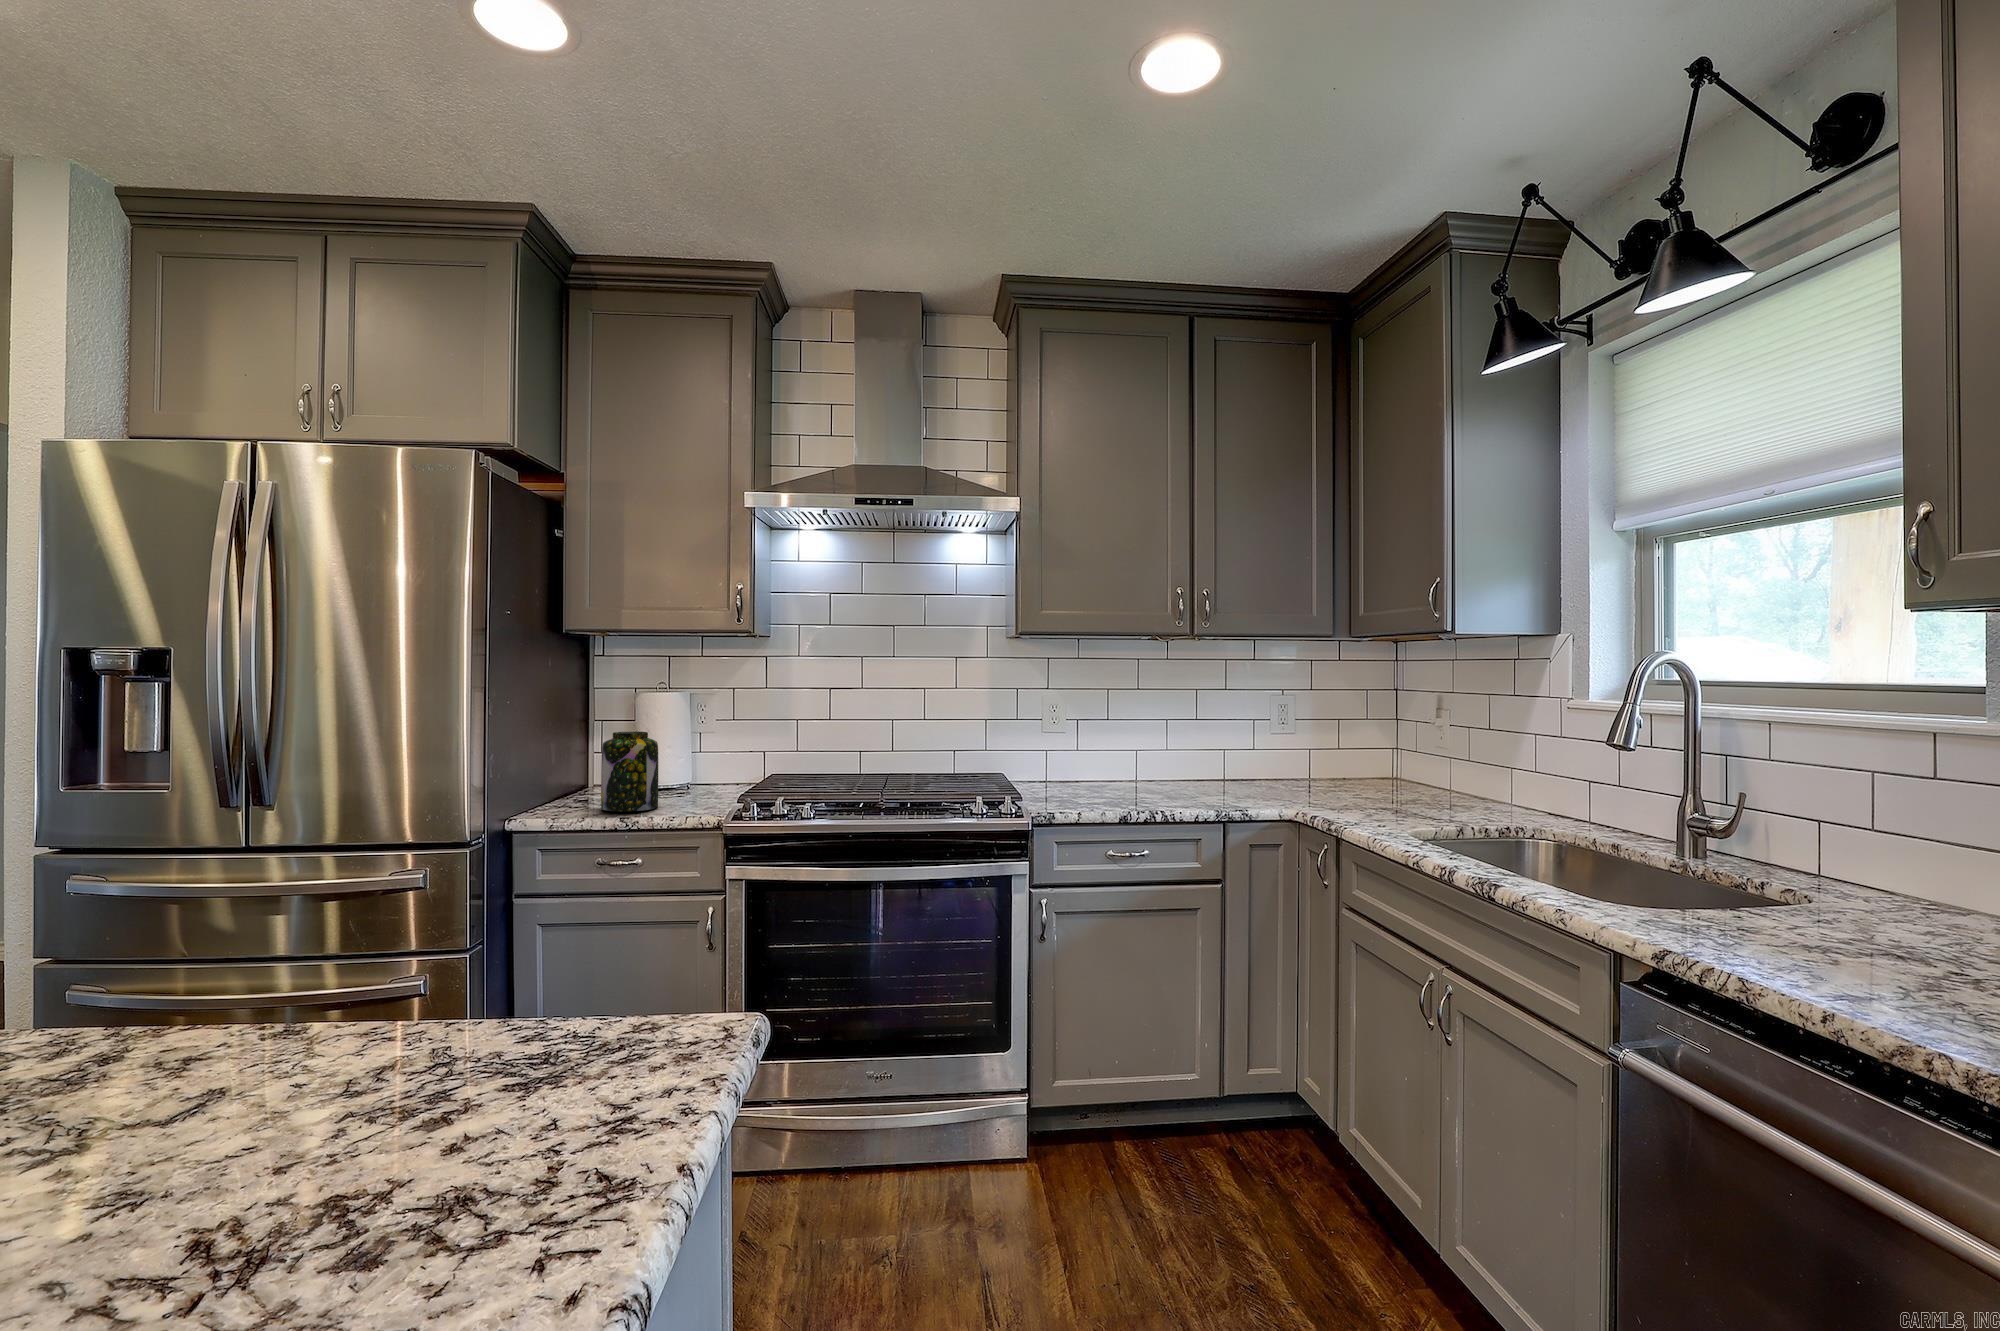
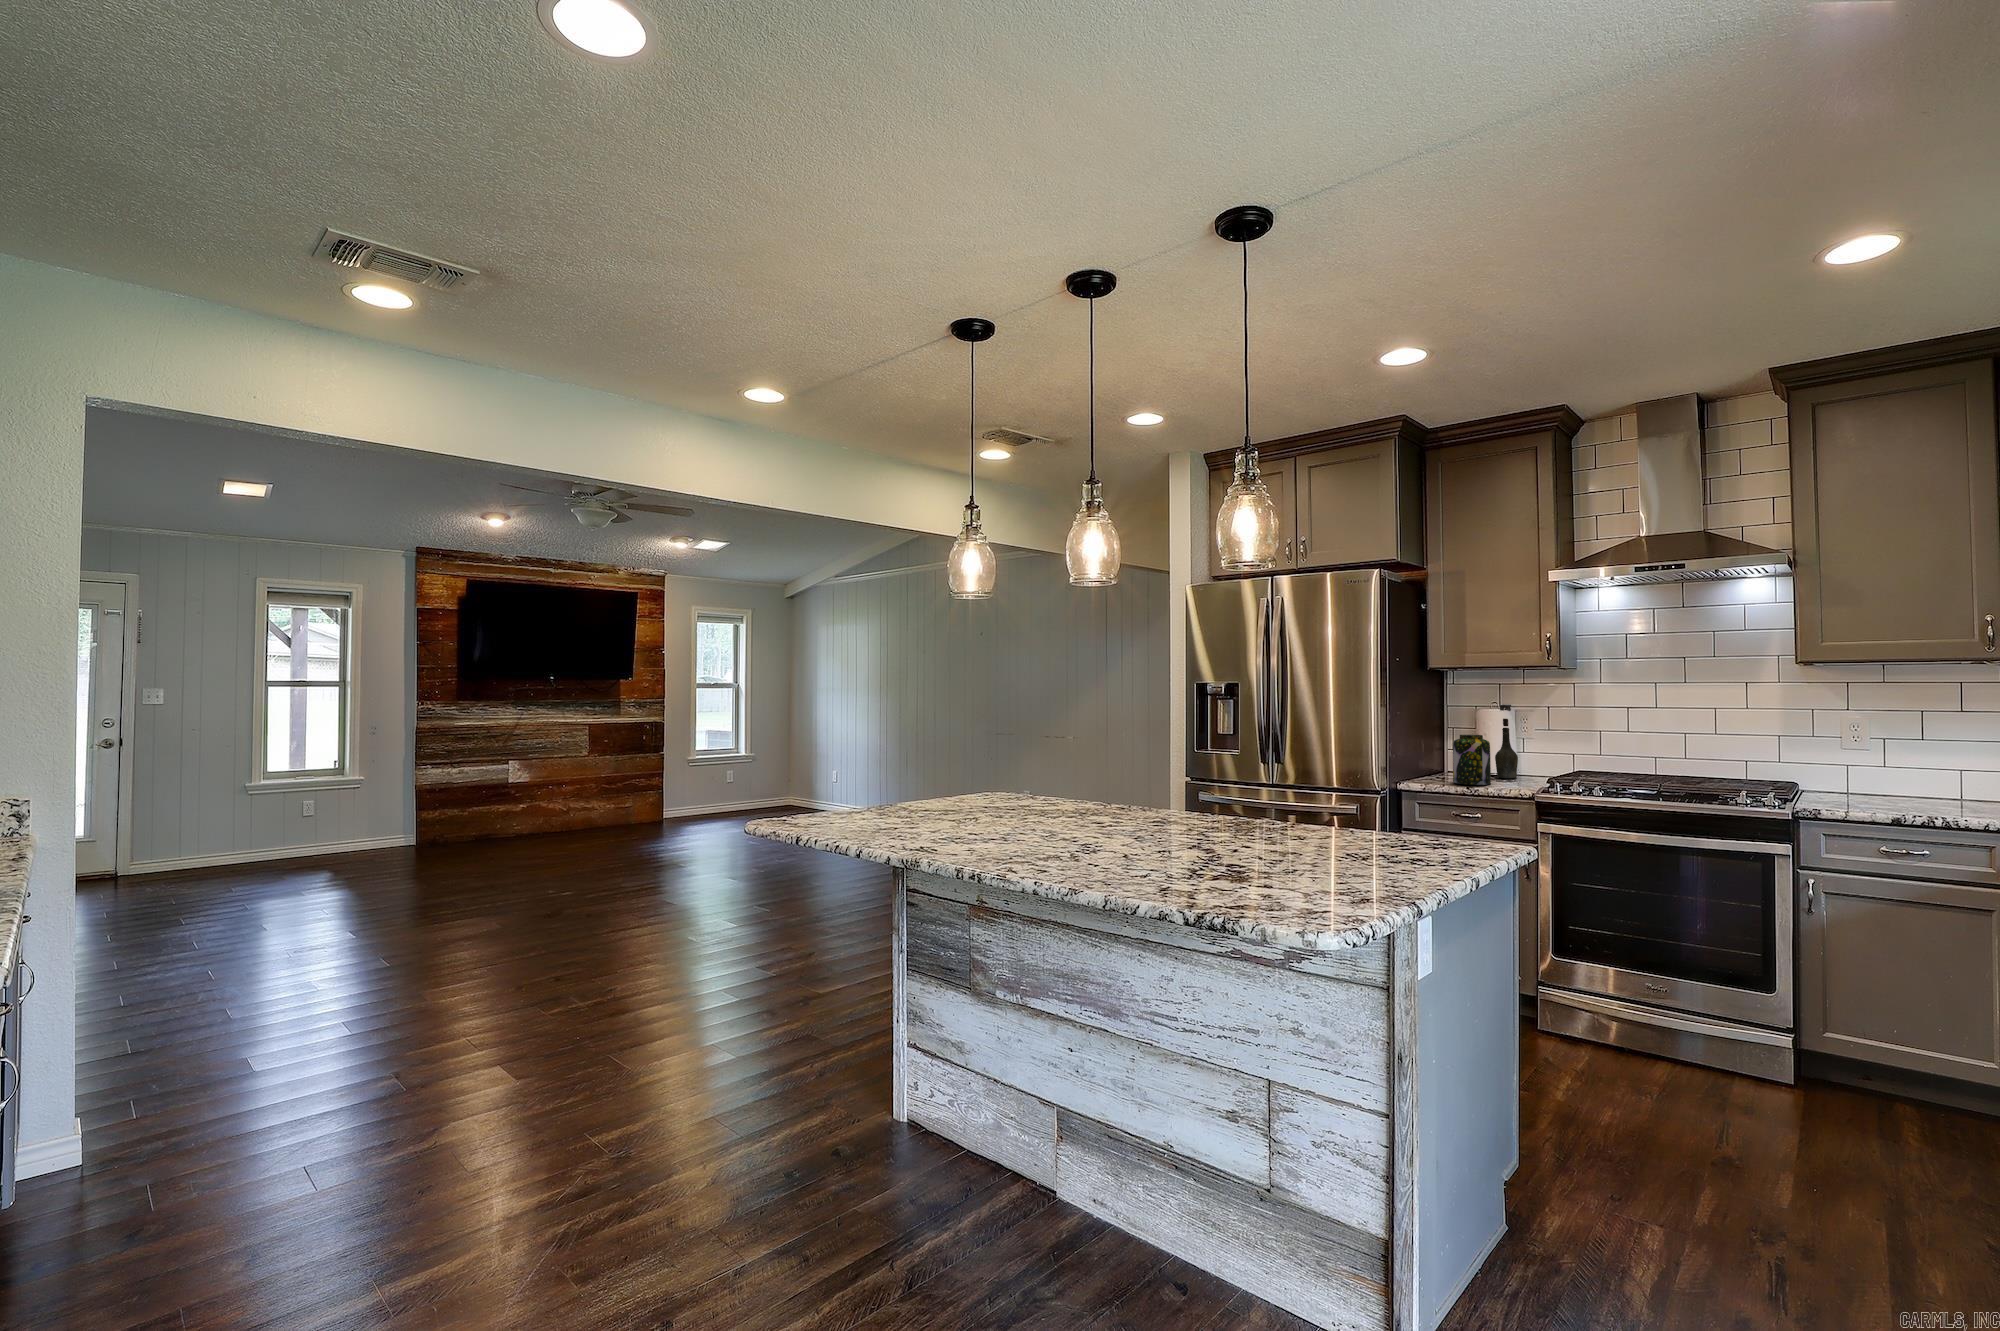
bottle: none [665,685,696,794] -> present [1495,704,1518,778]

